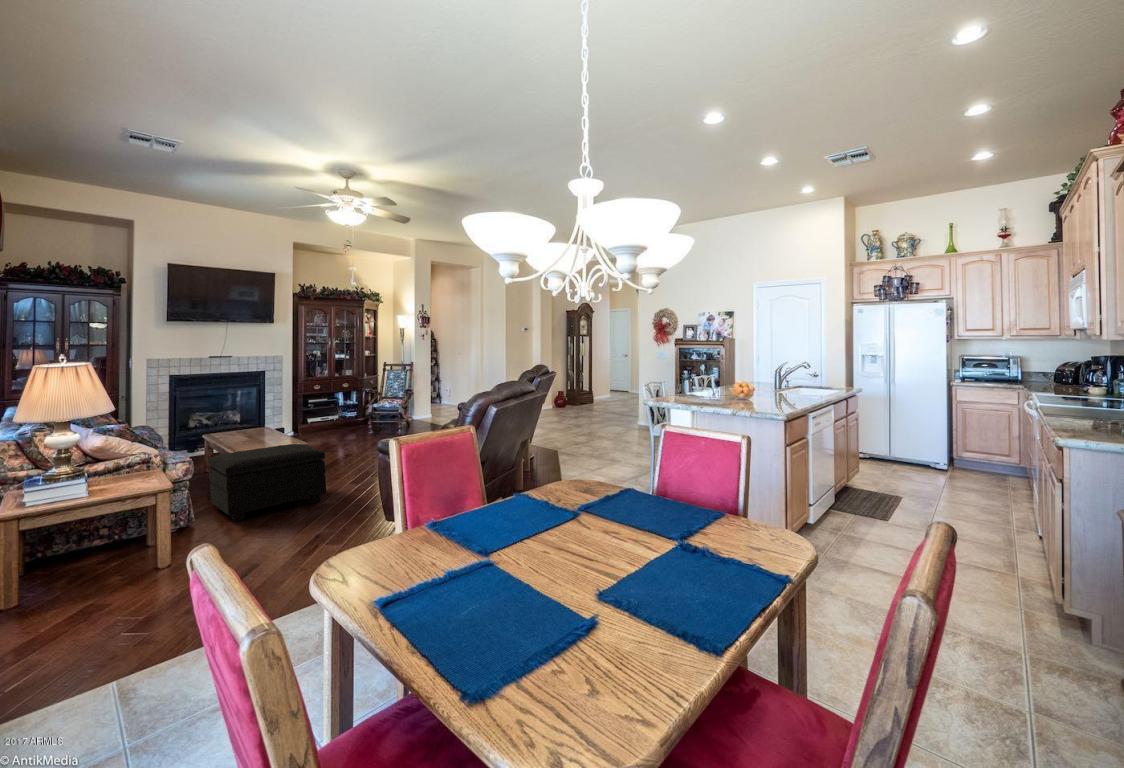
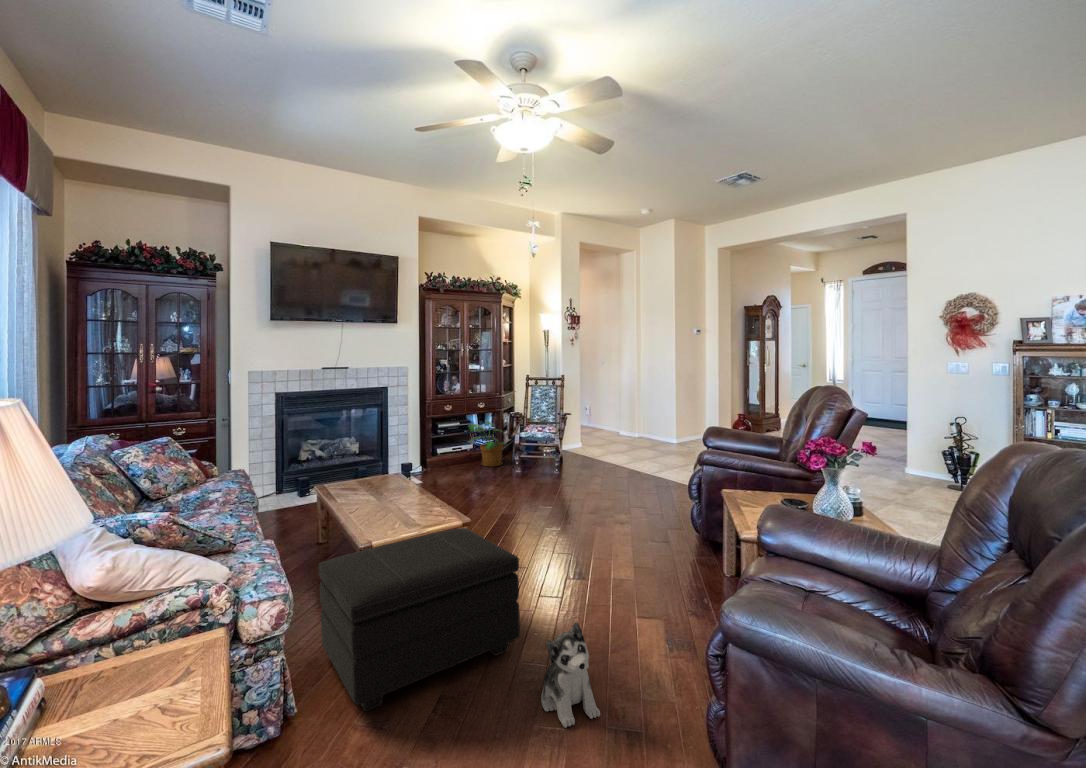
potted plant: none [332,397,366,429] -> present [469,422,505,466]
plush toy: none [328,474,357,519] -> present [541,622,600,728]

